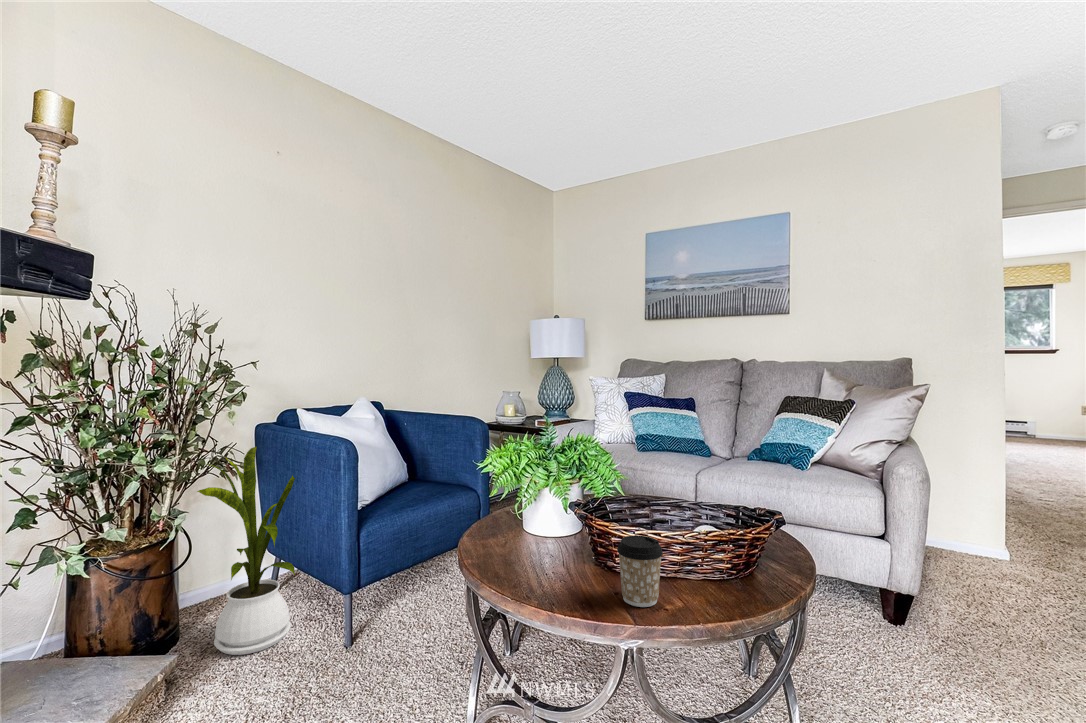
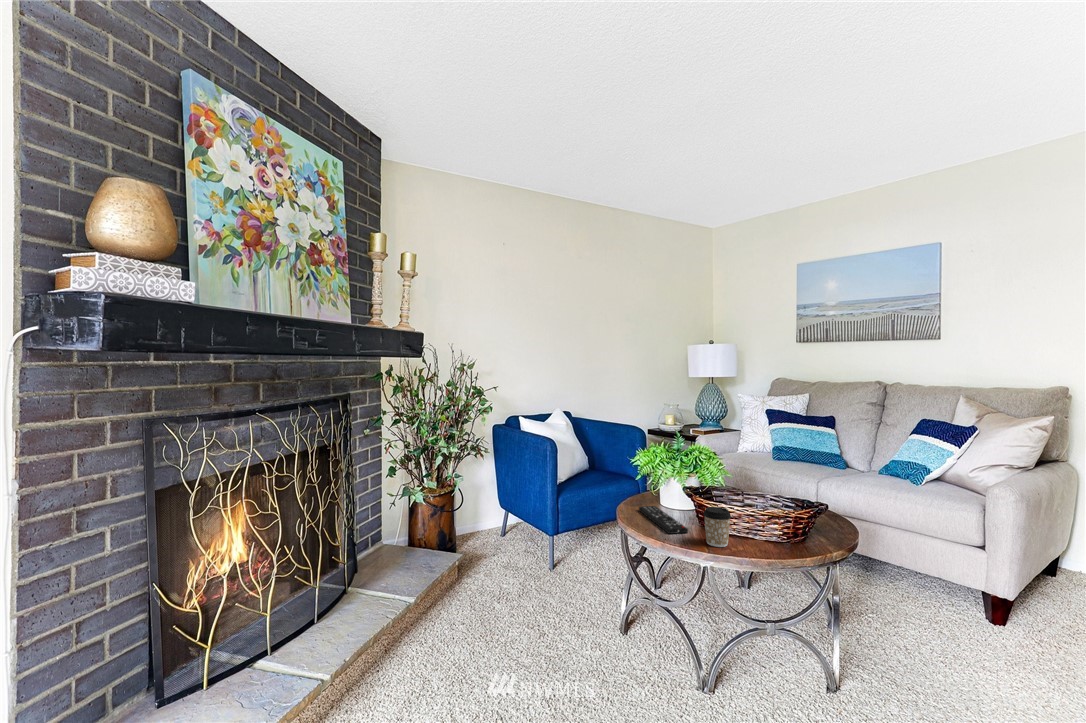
house plant: present [197,447,295,655] -> none [468,441,525,564]
remote control: none [495,535,585,590] -> present [639,506,688,534]

